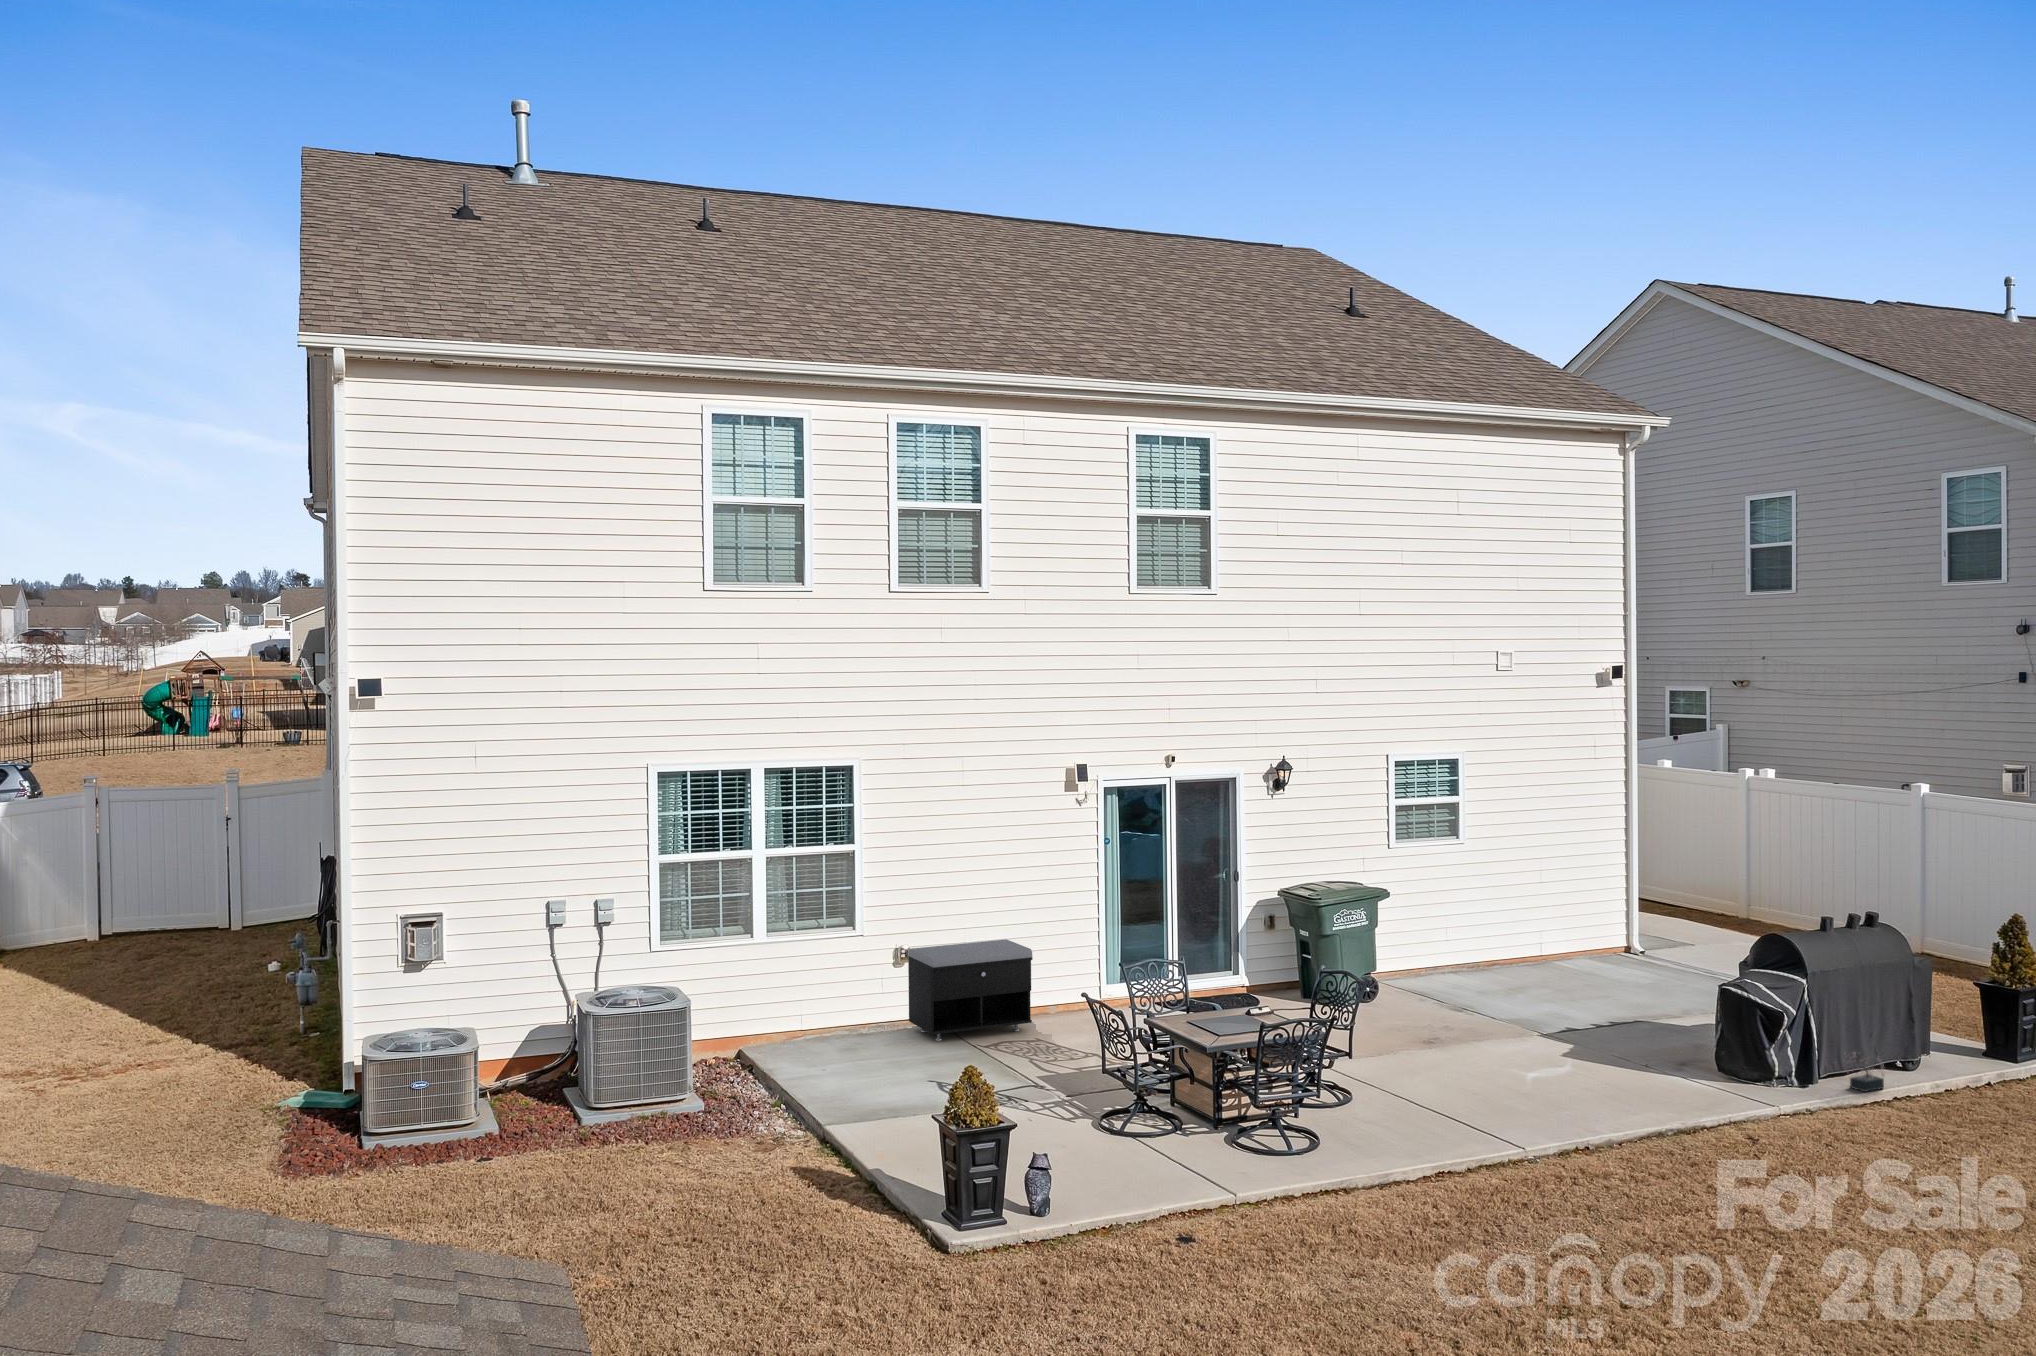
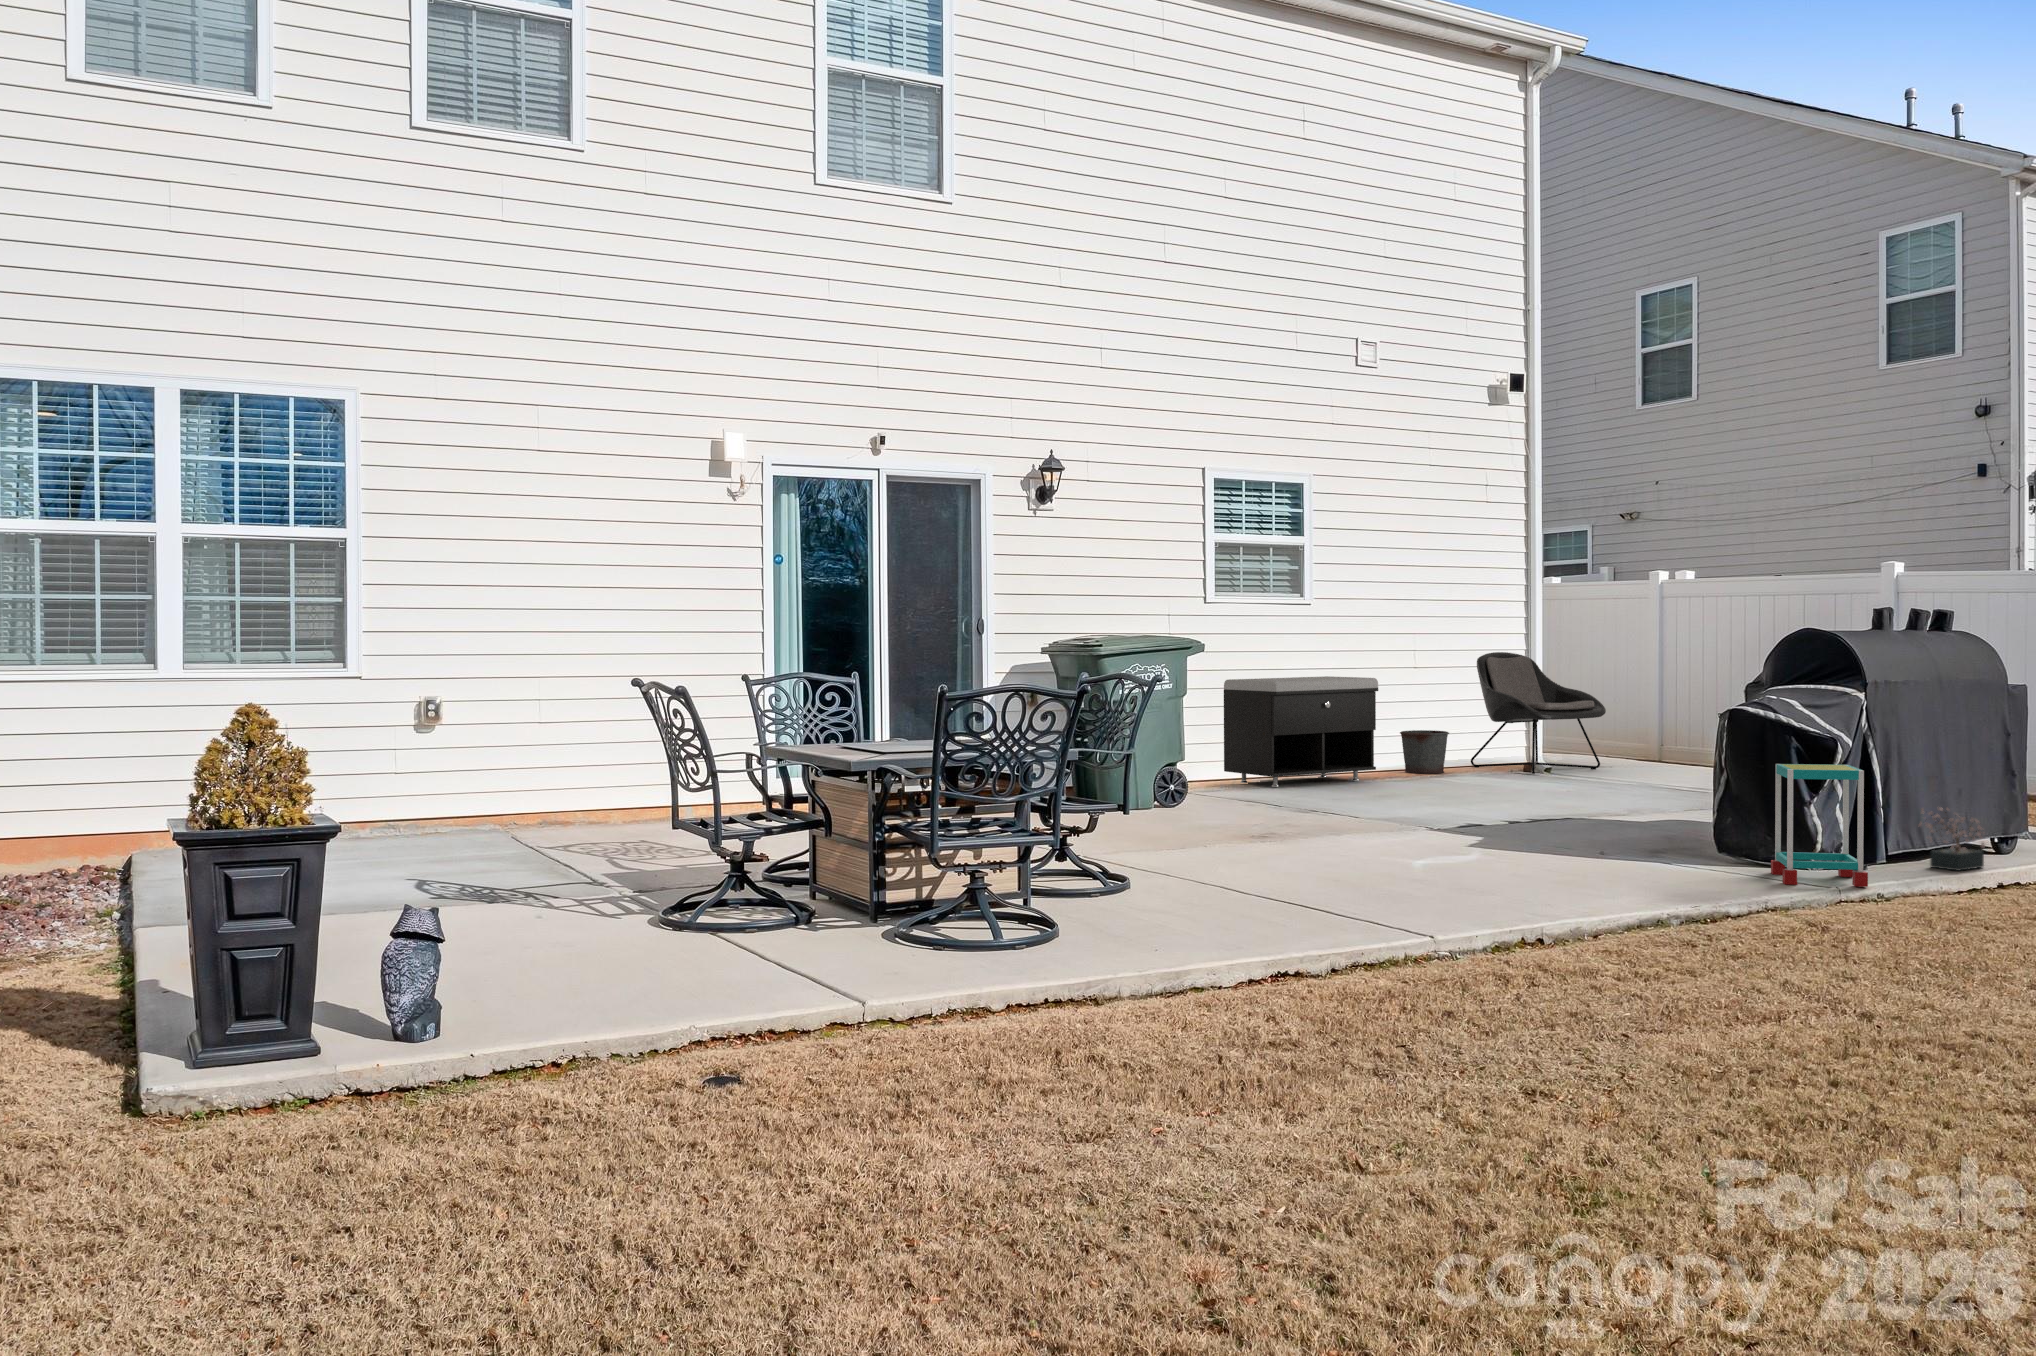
lounge chair: none [1581,869,1681,966] -> present [1471,652,1606,774]
bucket: none [1528,930,1564,965] -> present [1400,730,1449,774]
storage bench: present [908,939,1033,1041] -> present [1224,676,1378,787]
side table: none [1745,1026,1797,1108] -> present [1771,764,1868,887]

